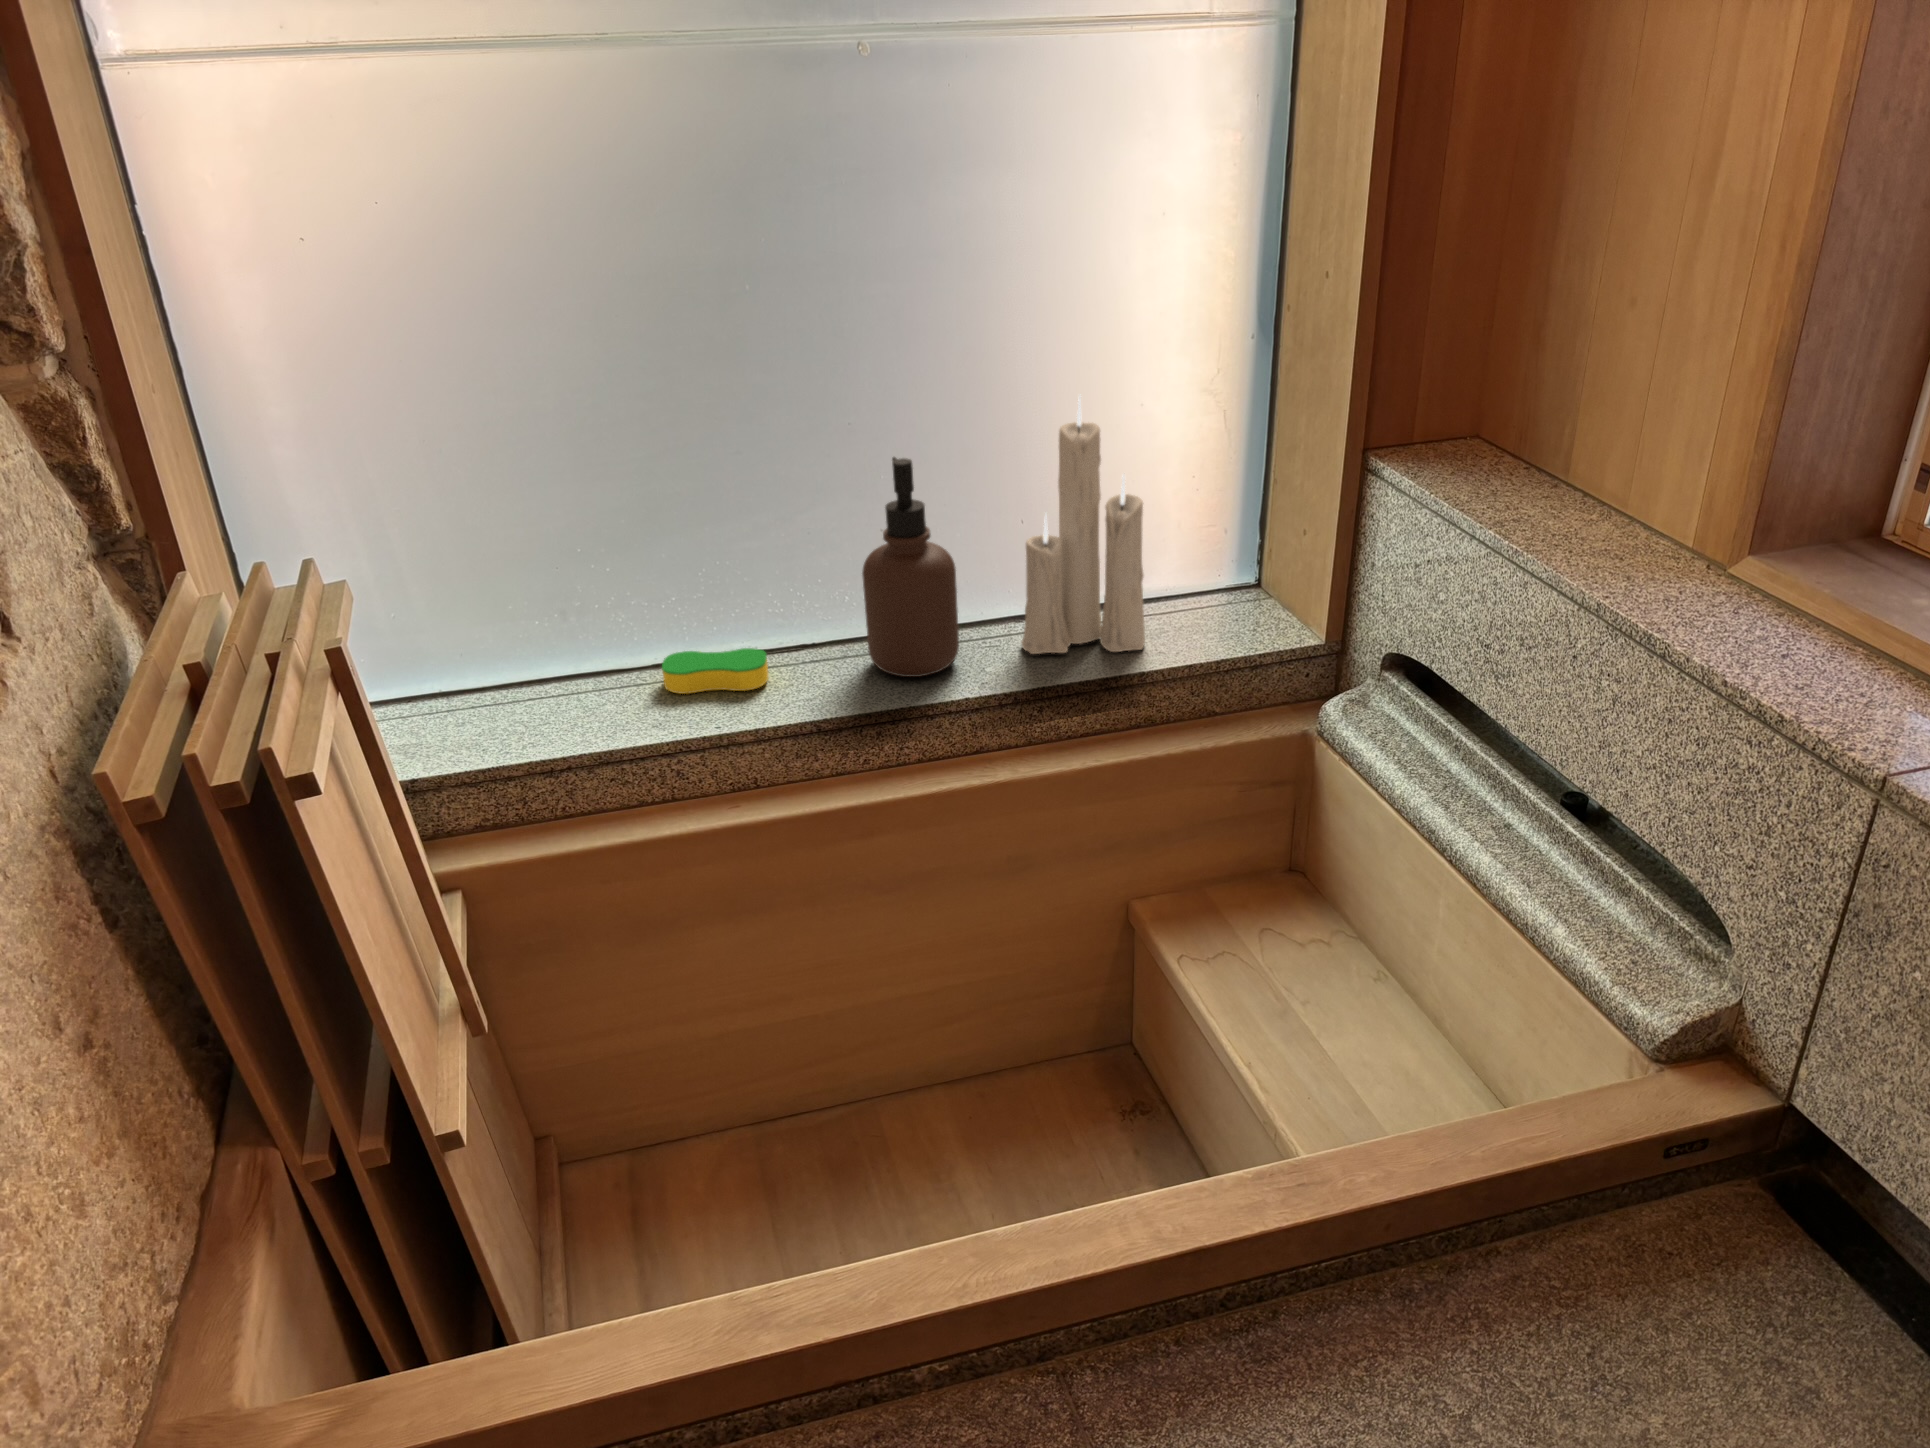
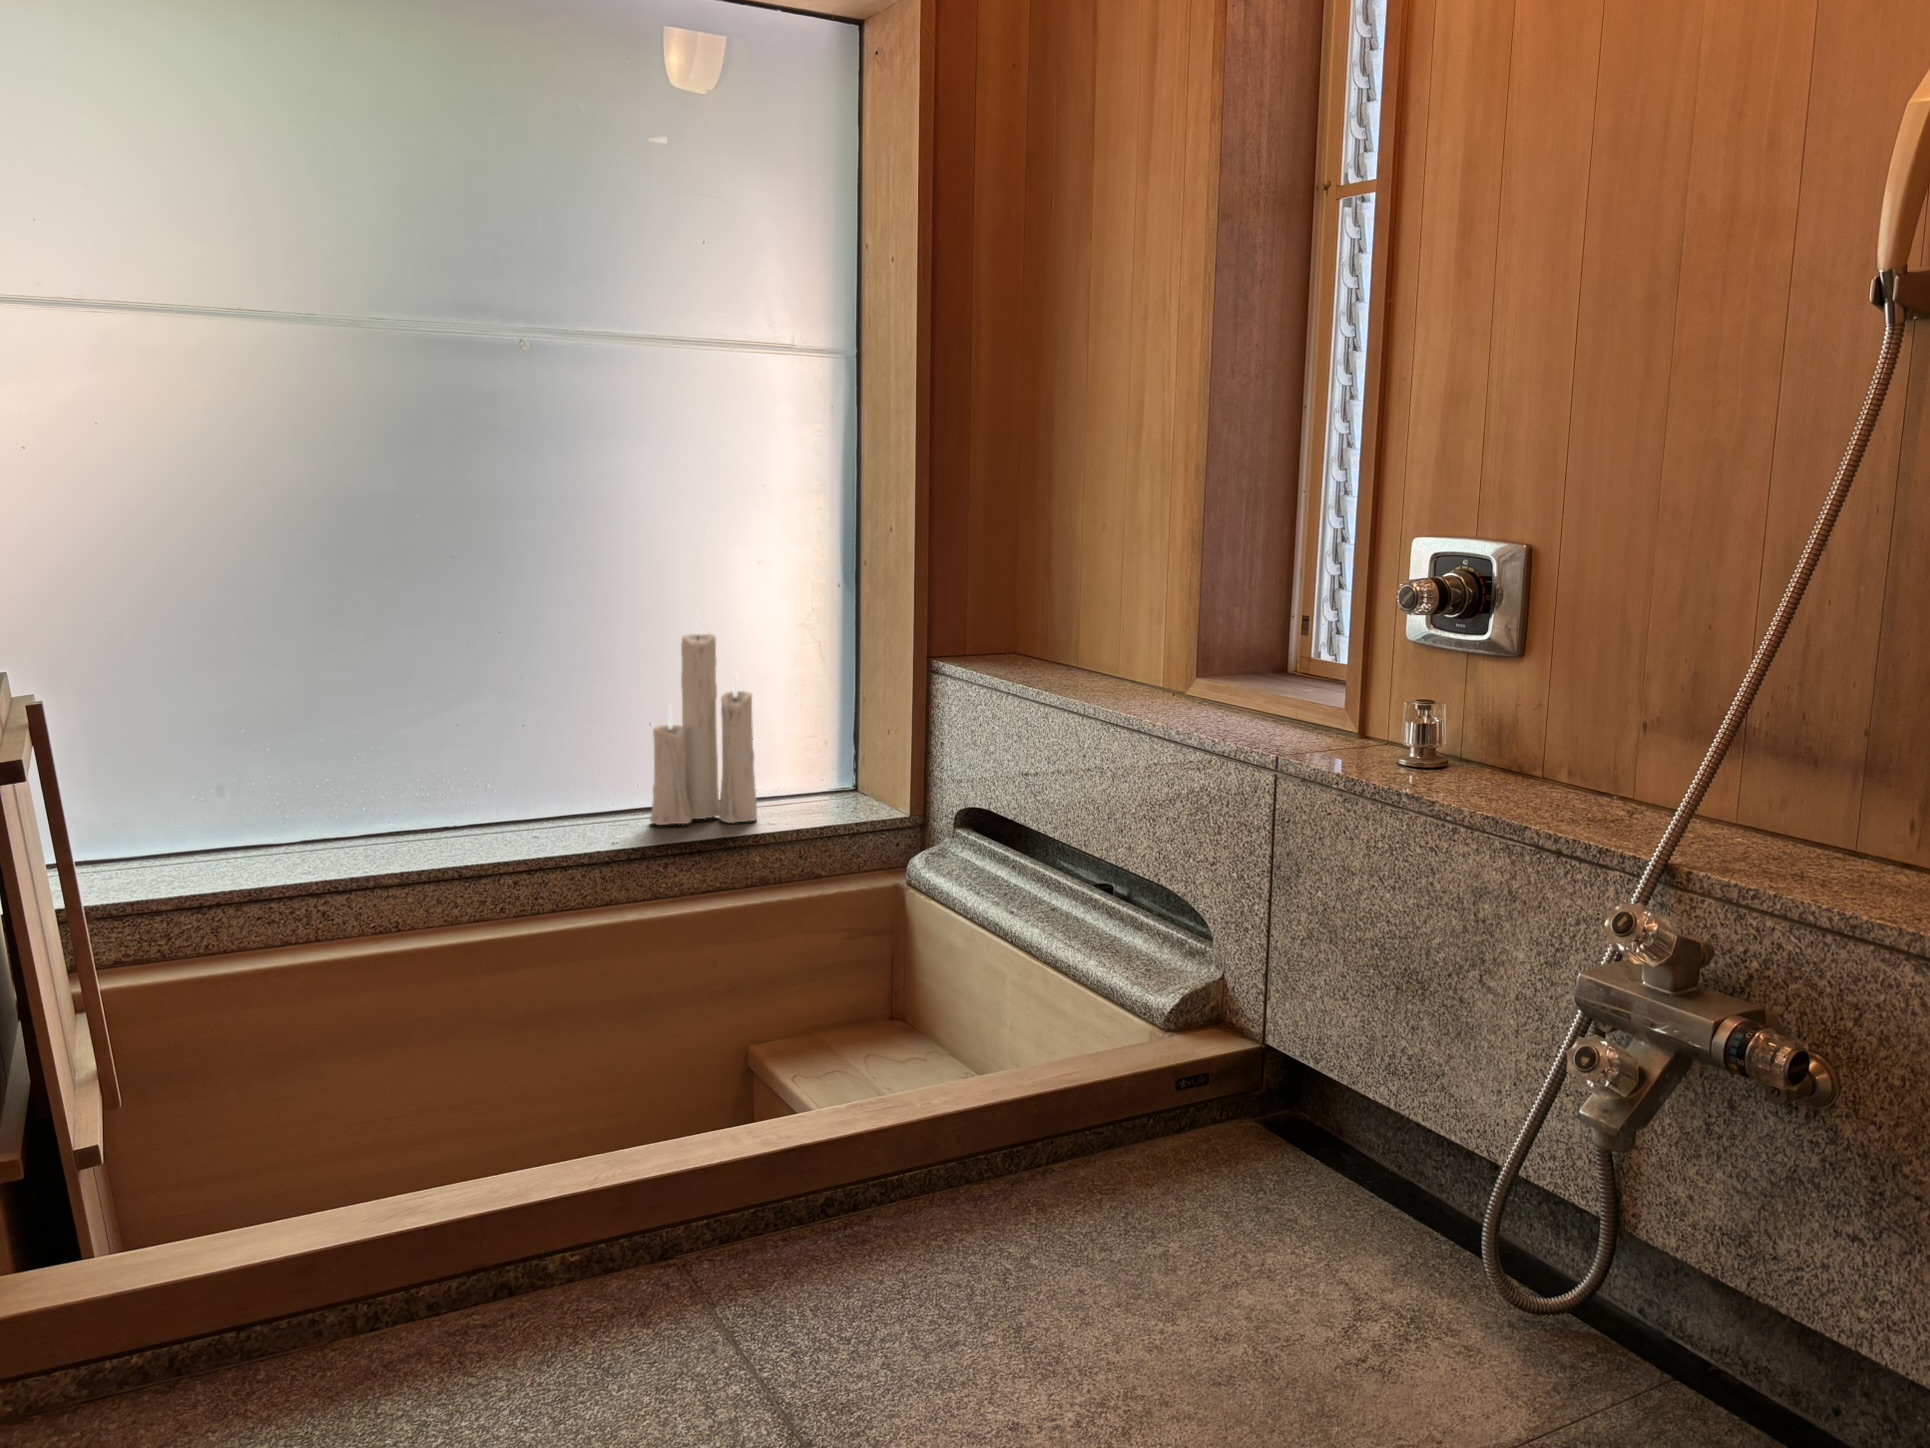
soap dispenser: present [862,457,959,677] -> none [508,652,594,840]
sponge: present [662,648,769,694] -> none [315,820,417,855]

